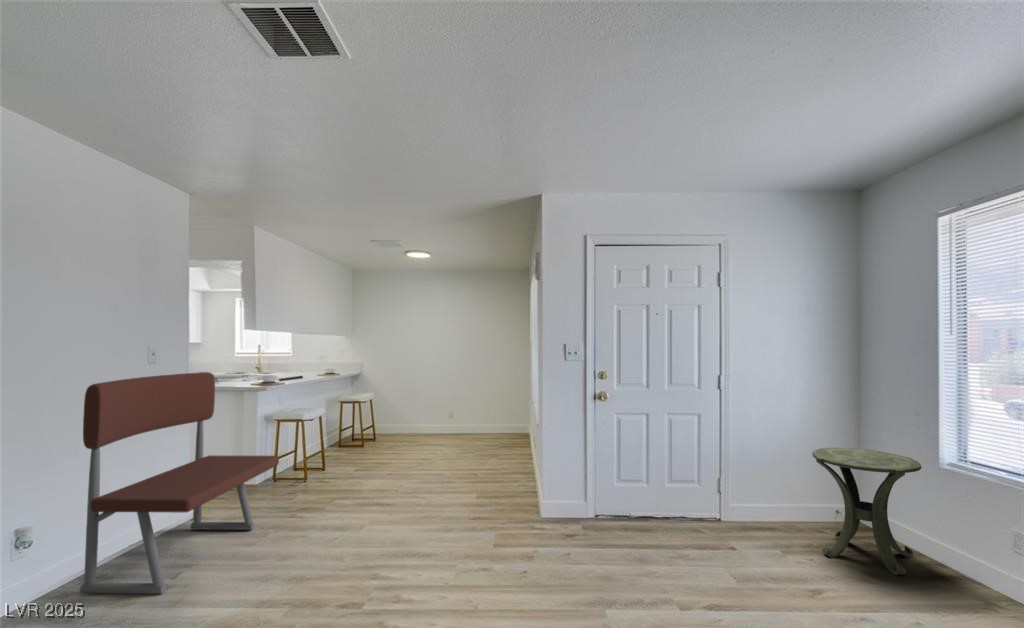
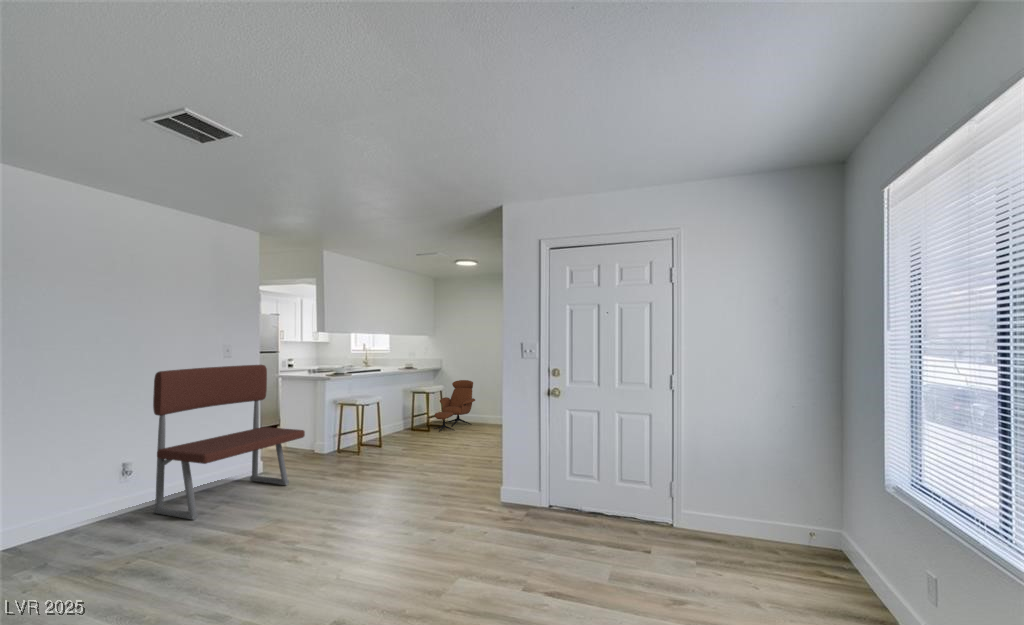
lounge chair: none [366,386,410,448] -> present [434,380,475,432]
side table: present [812,448,921,575] -> none [739,456,859,603]

